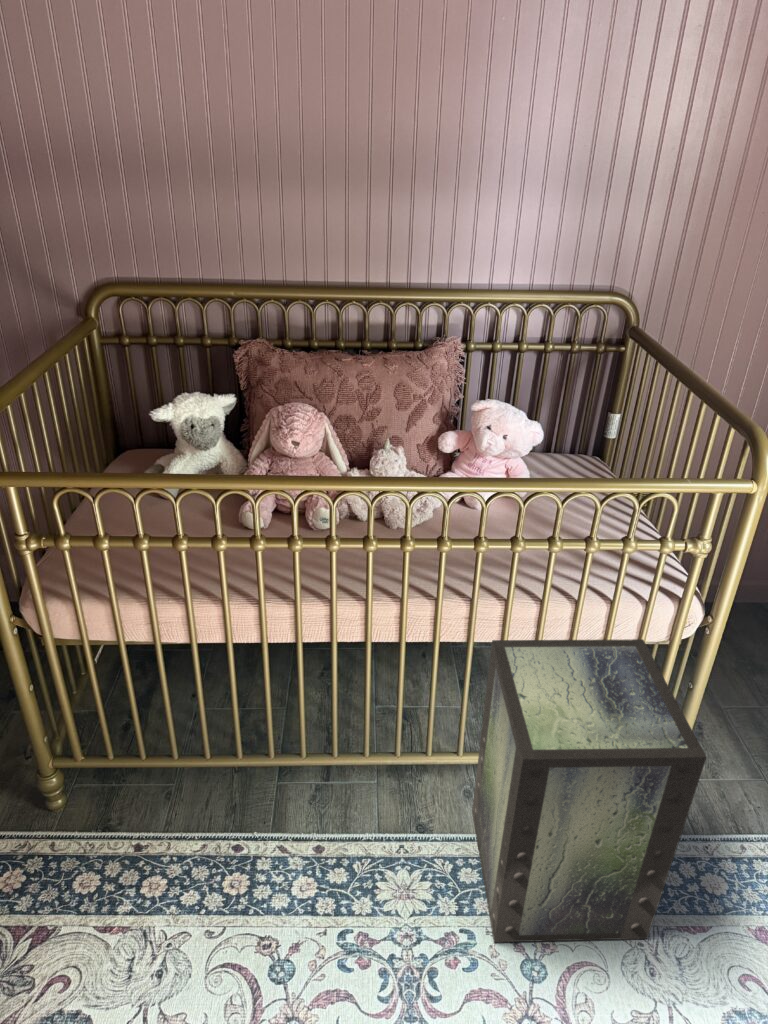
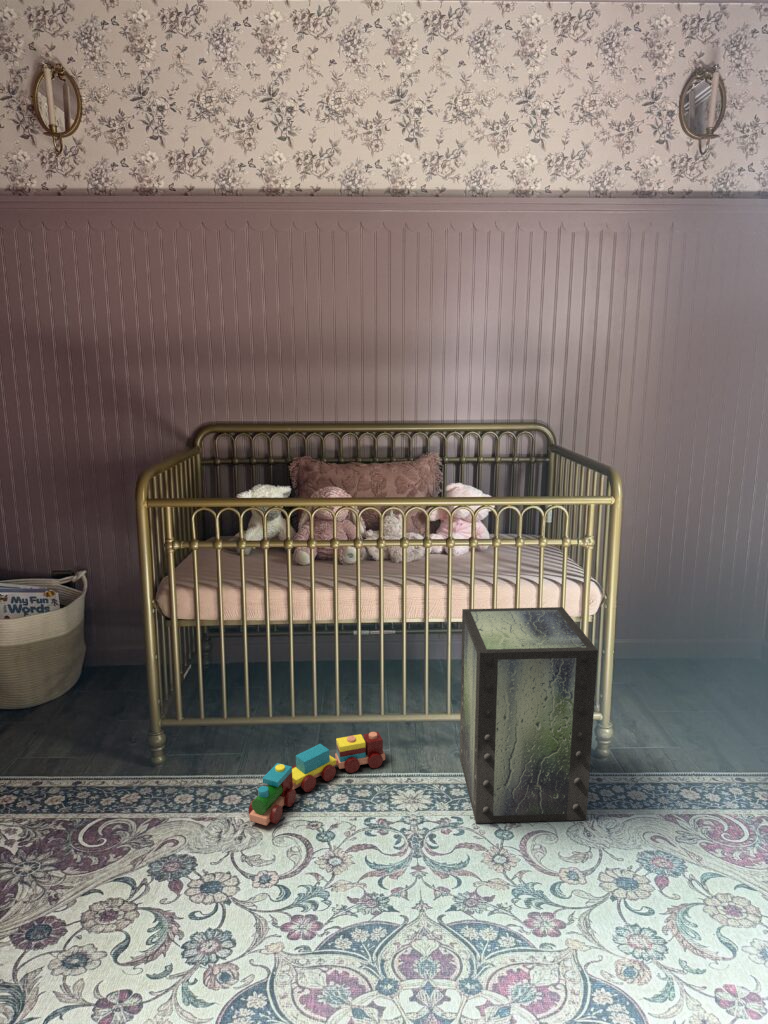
toy train: none [174,780,369,946] -> present [249,732,385,825]

